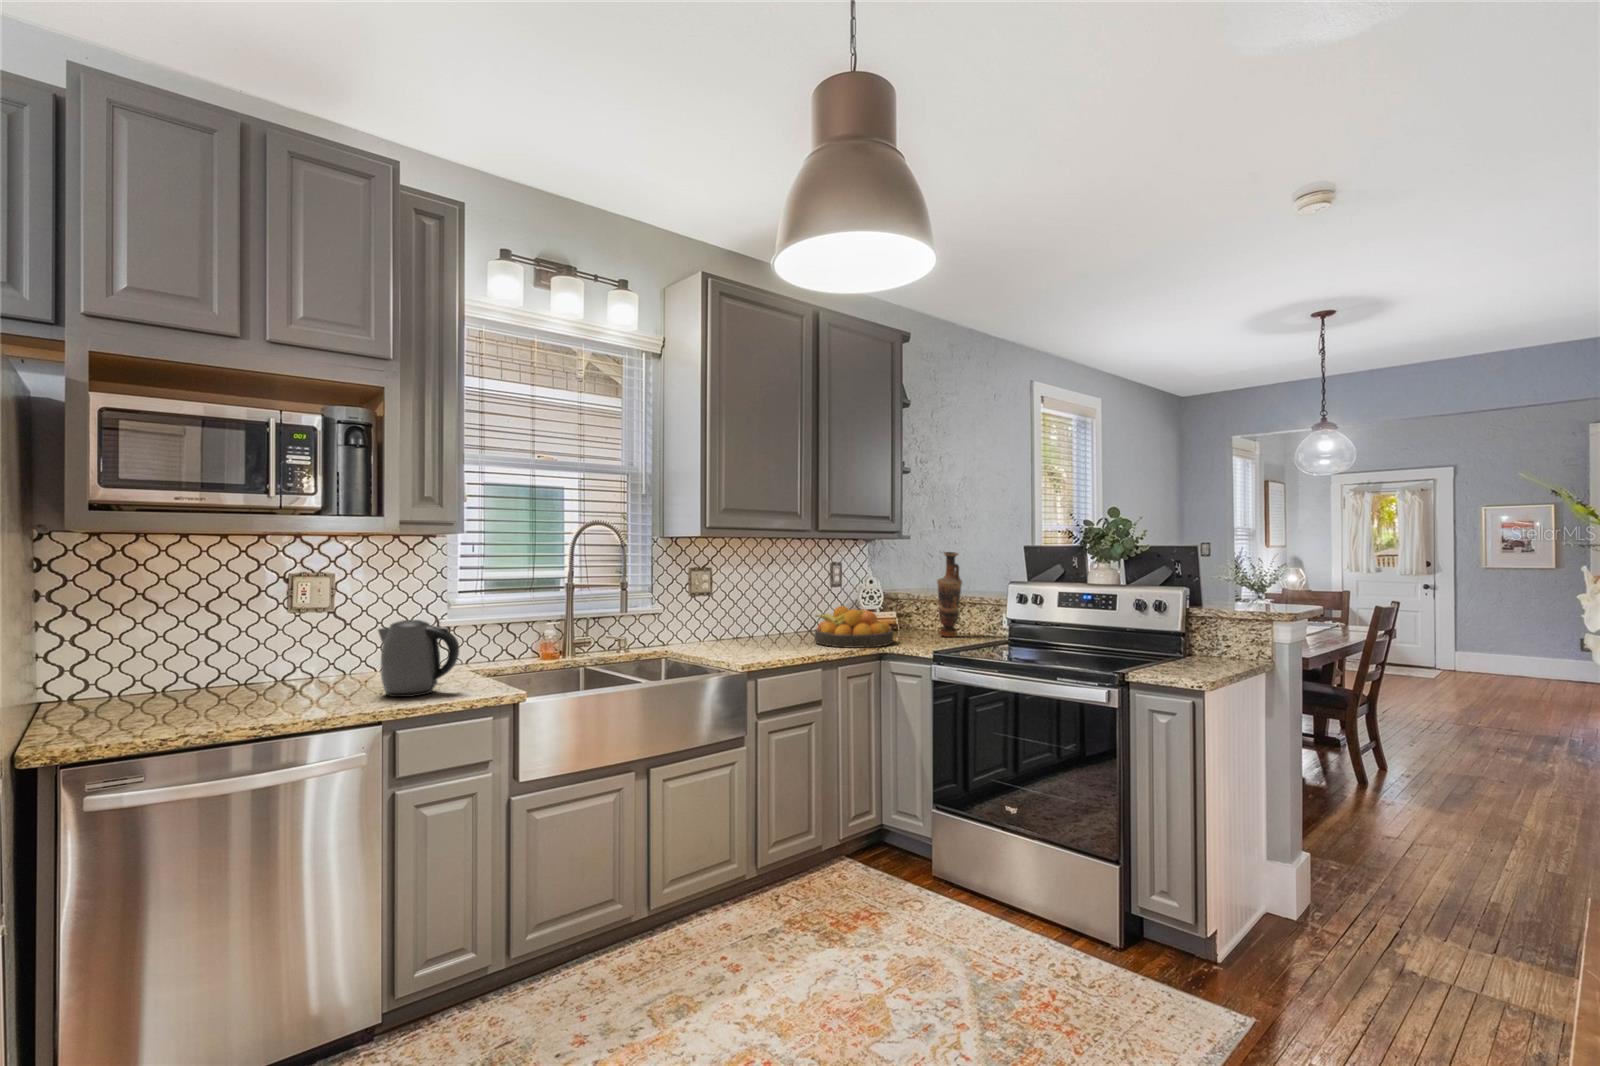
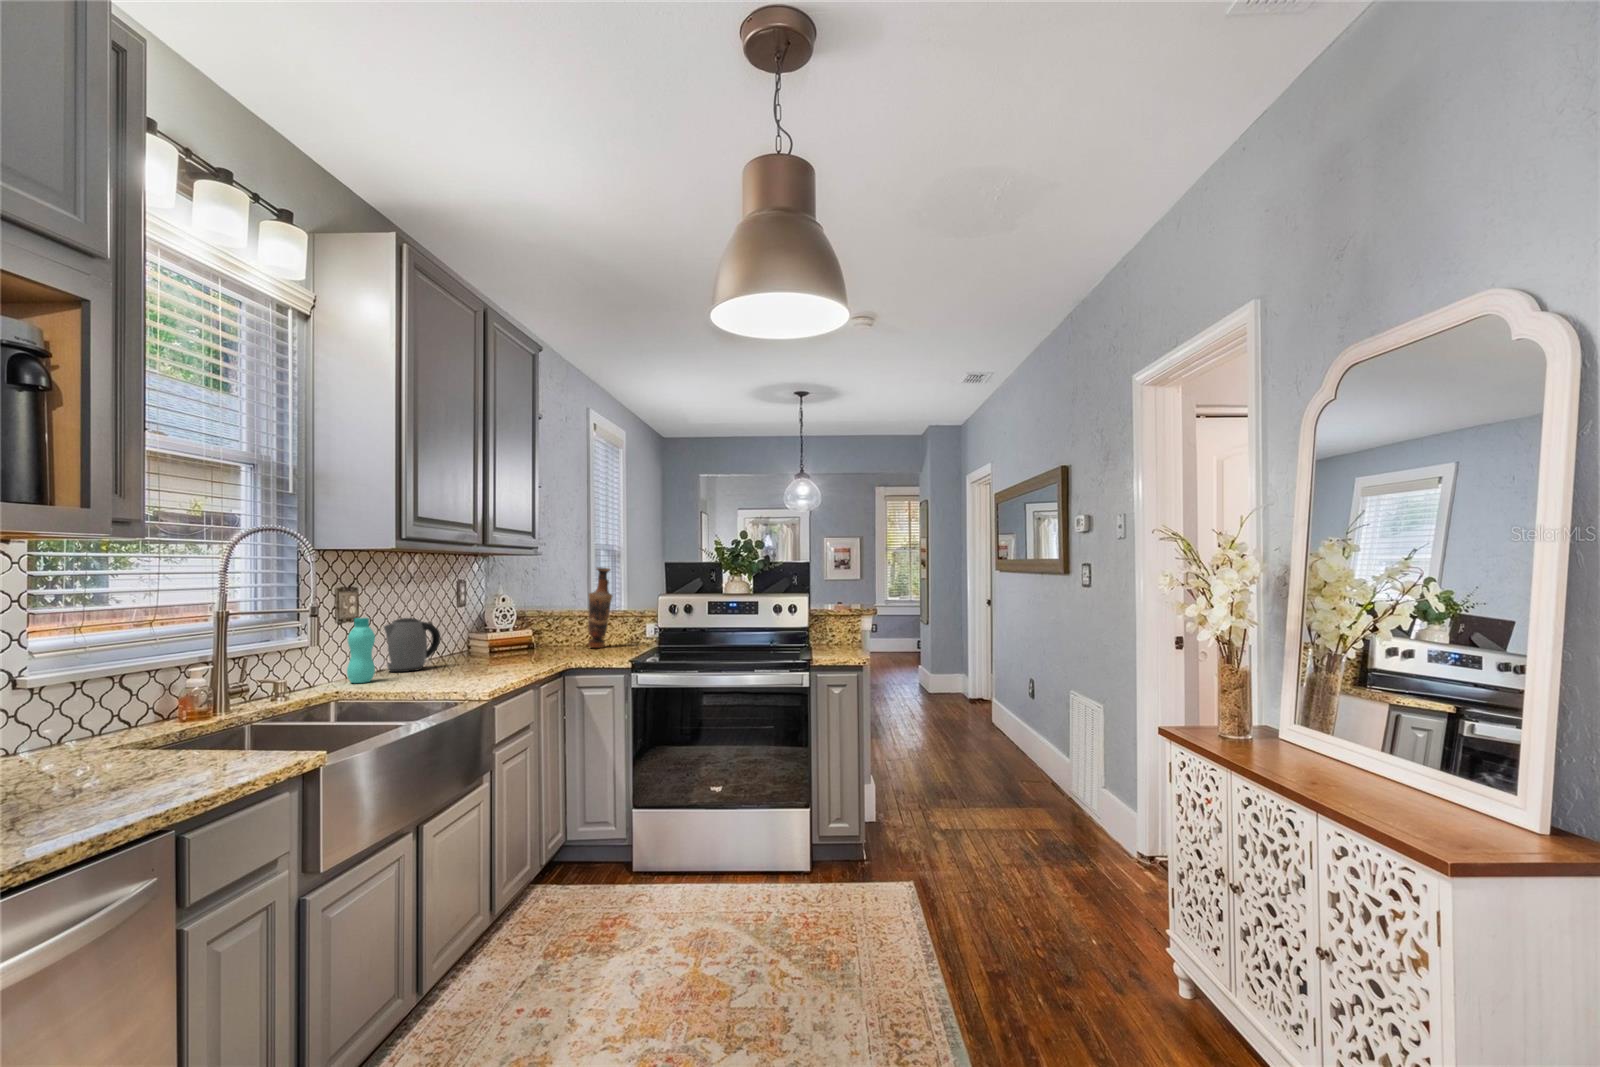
bottle: none [693,593,712,647] -> present [347,618,375,683]
fruit bowl: present [815,606,893,648] -> none [482,624,570,665]
kettle: present [378,620,459,697] -> present [384,618,440,672]

